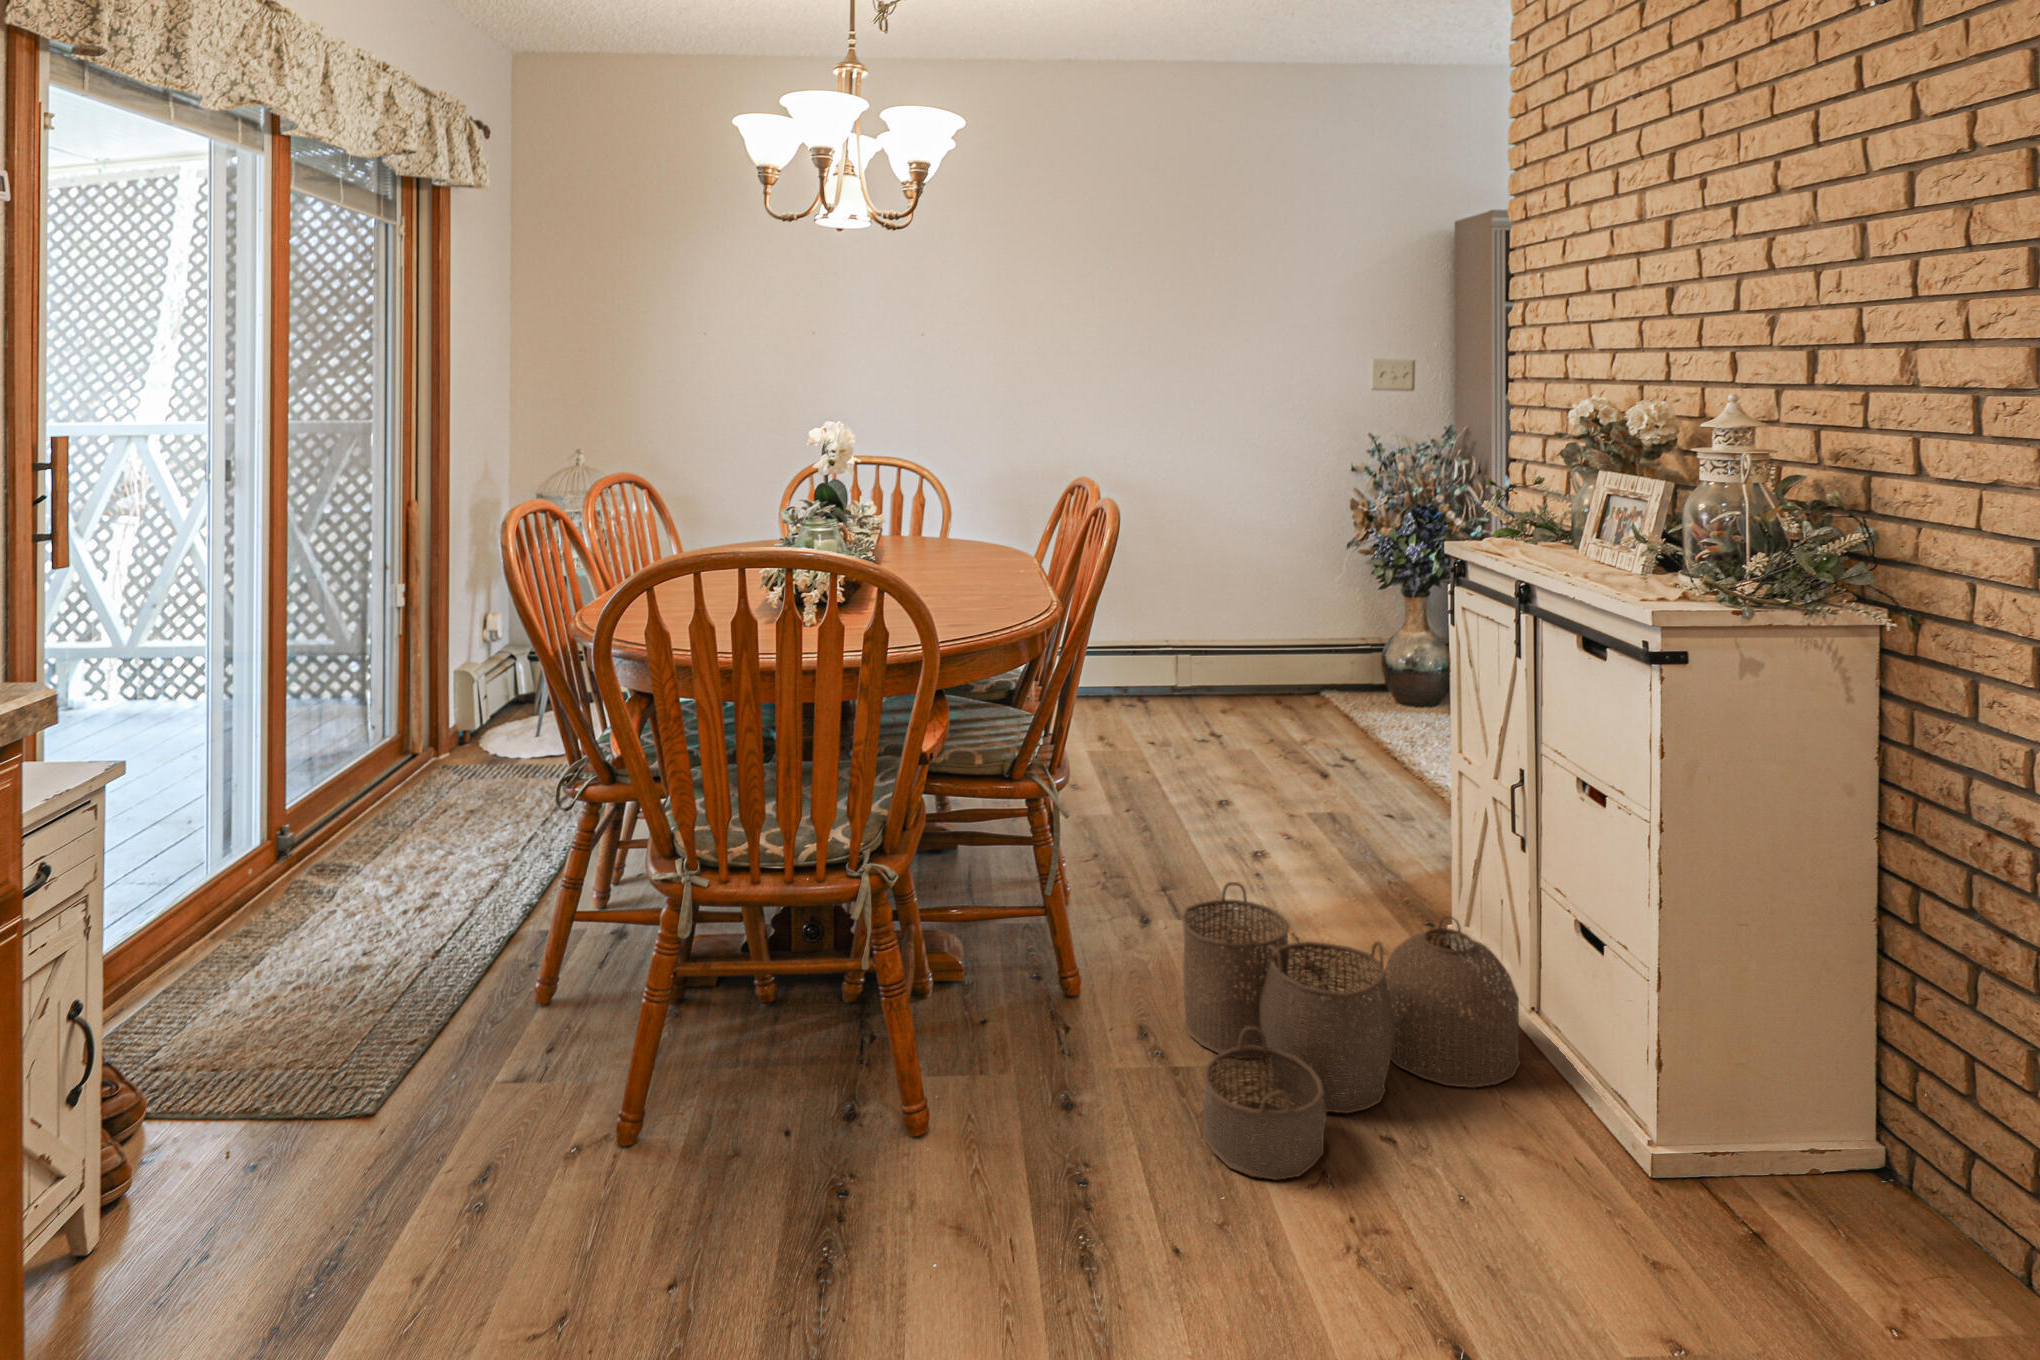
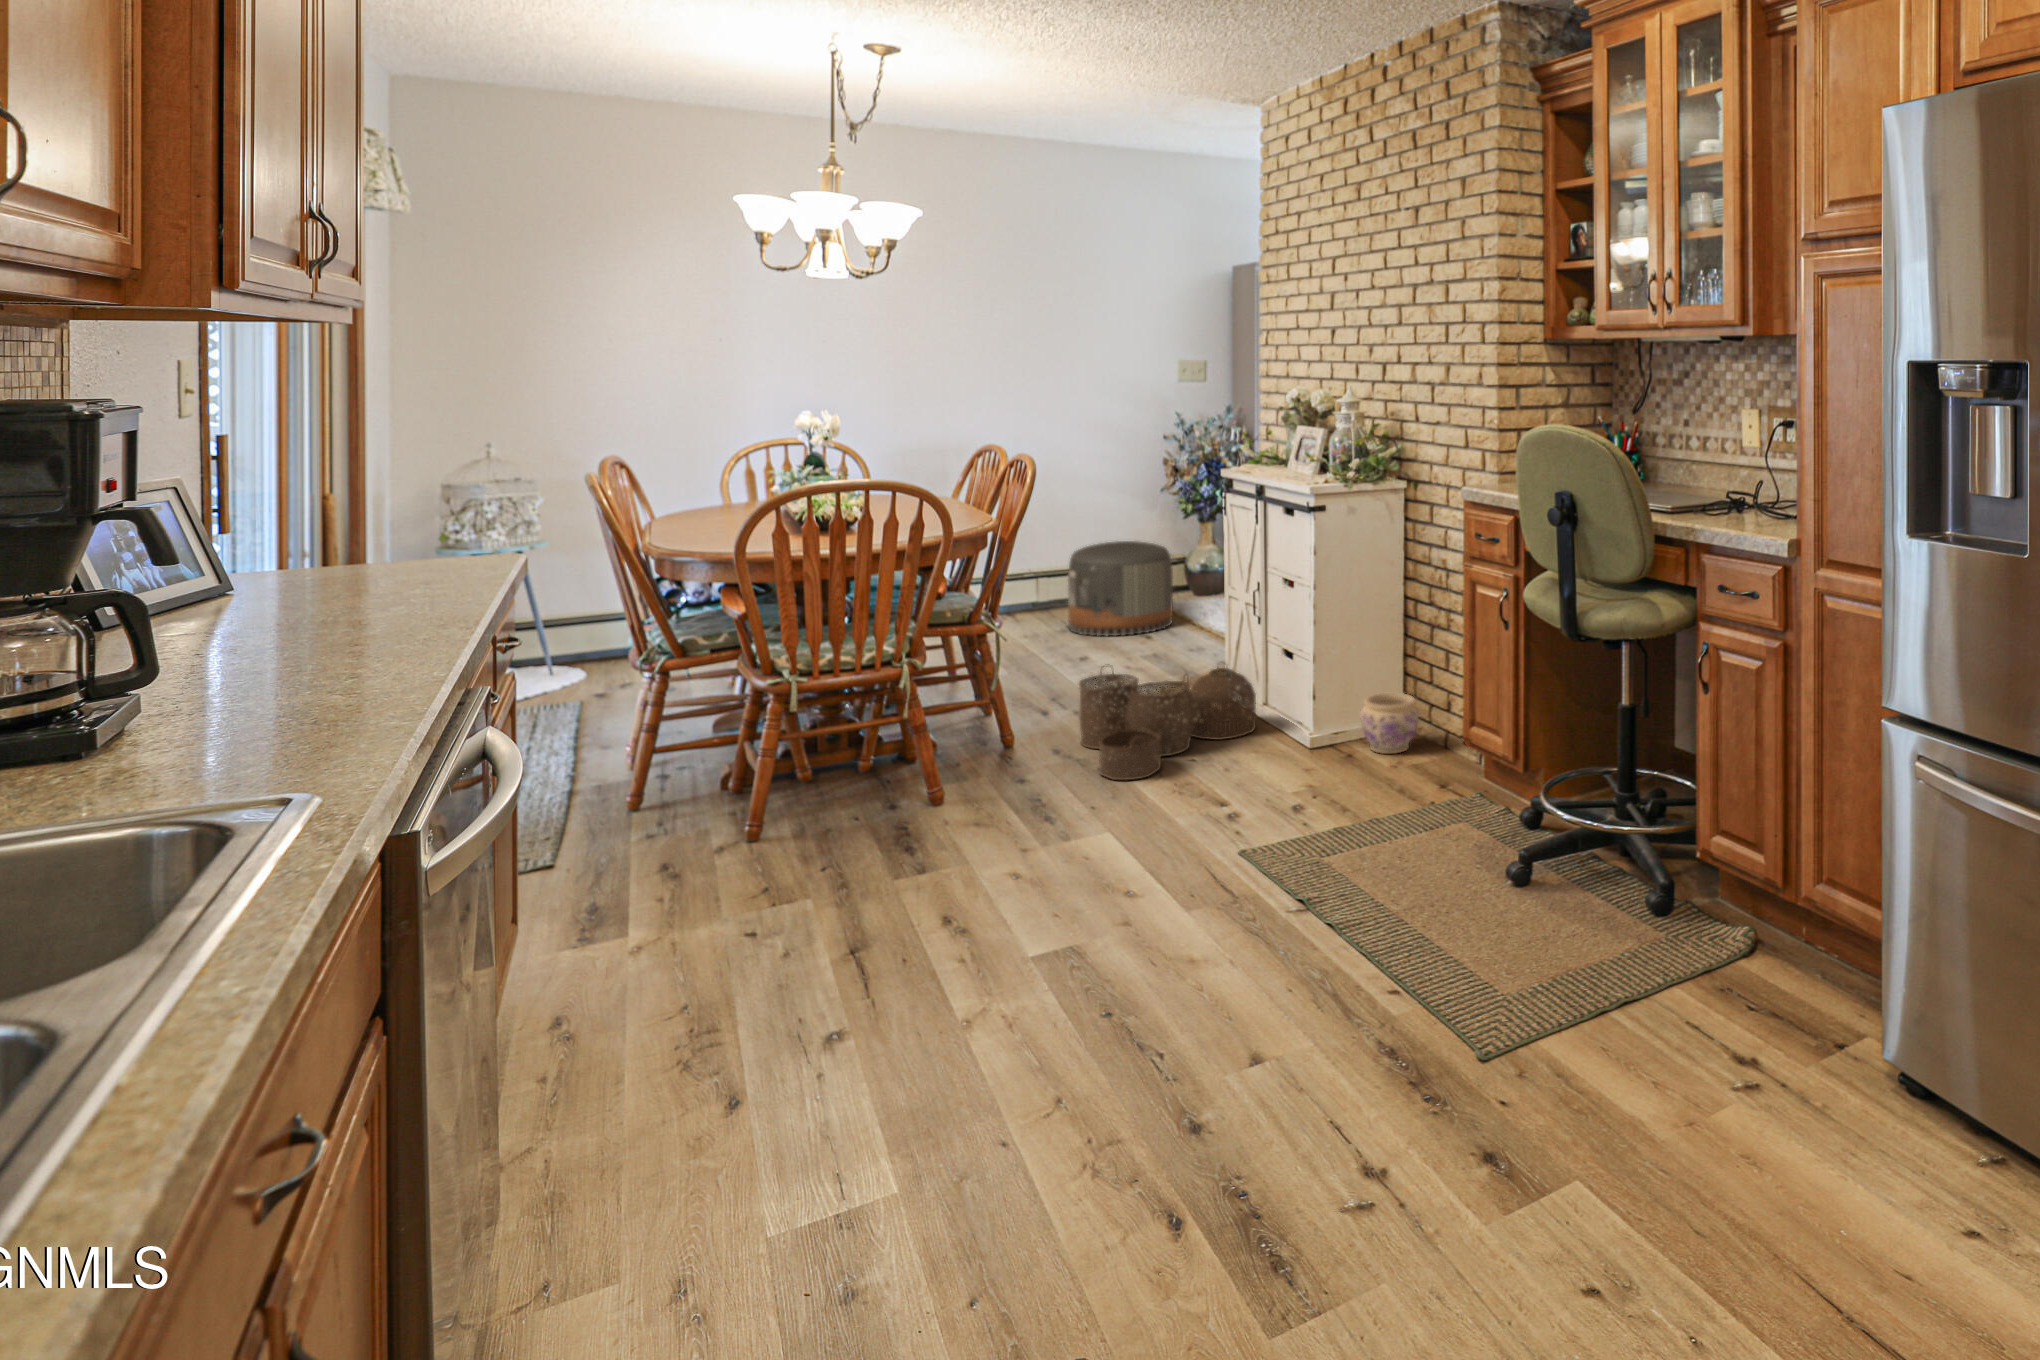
pouf: none [1211,619,1362,767] -> present [1068,541,1173,637]
planter: none [1781,1089,1947,1269] -> present [1360,693,1419,754]

